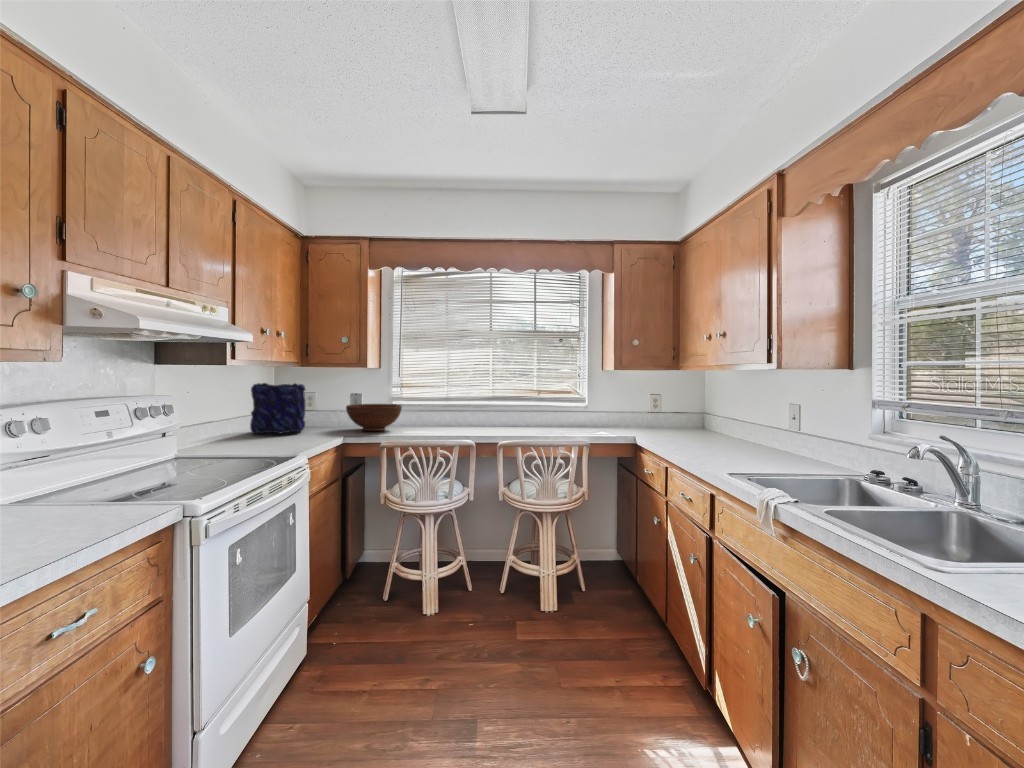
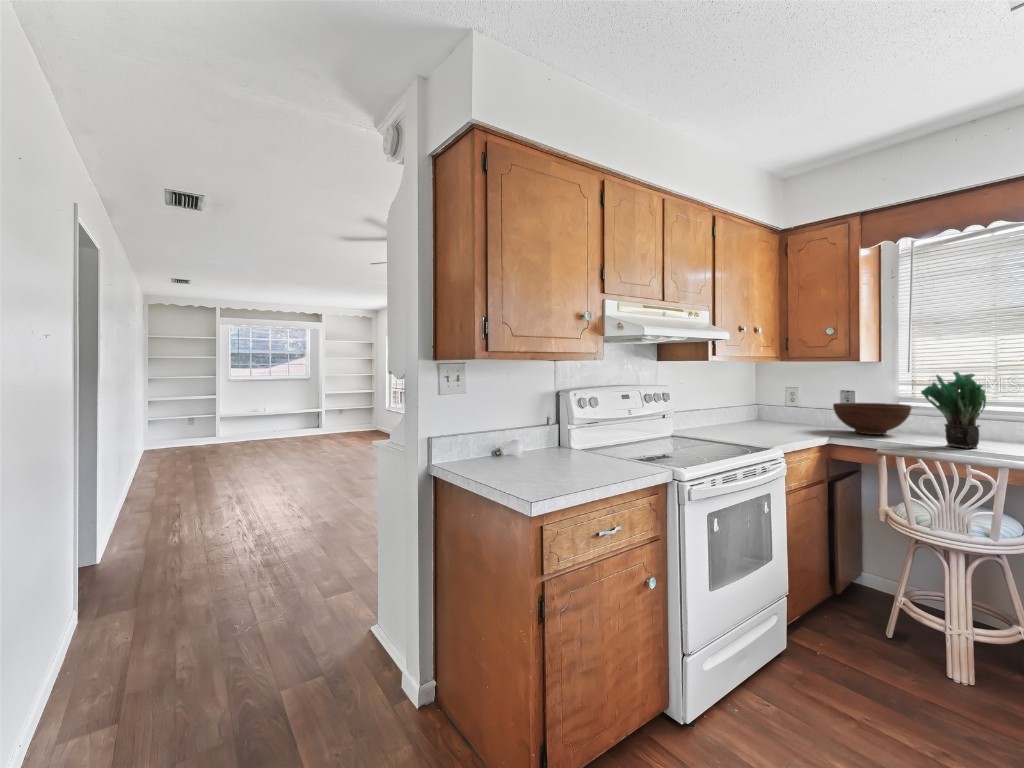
potted plant: none [410,379,447,437] -> present [921,372,986,448]
vase: present [250,383,306,434] -> none [732,379,786,429]

